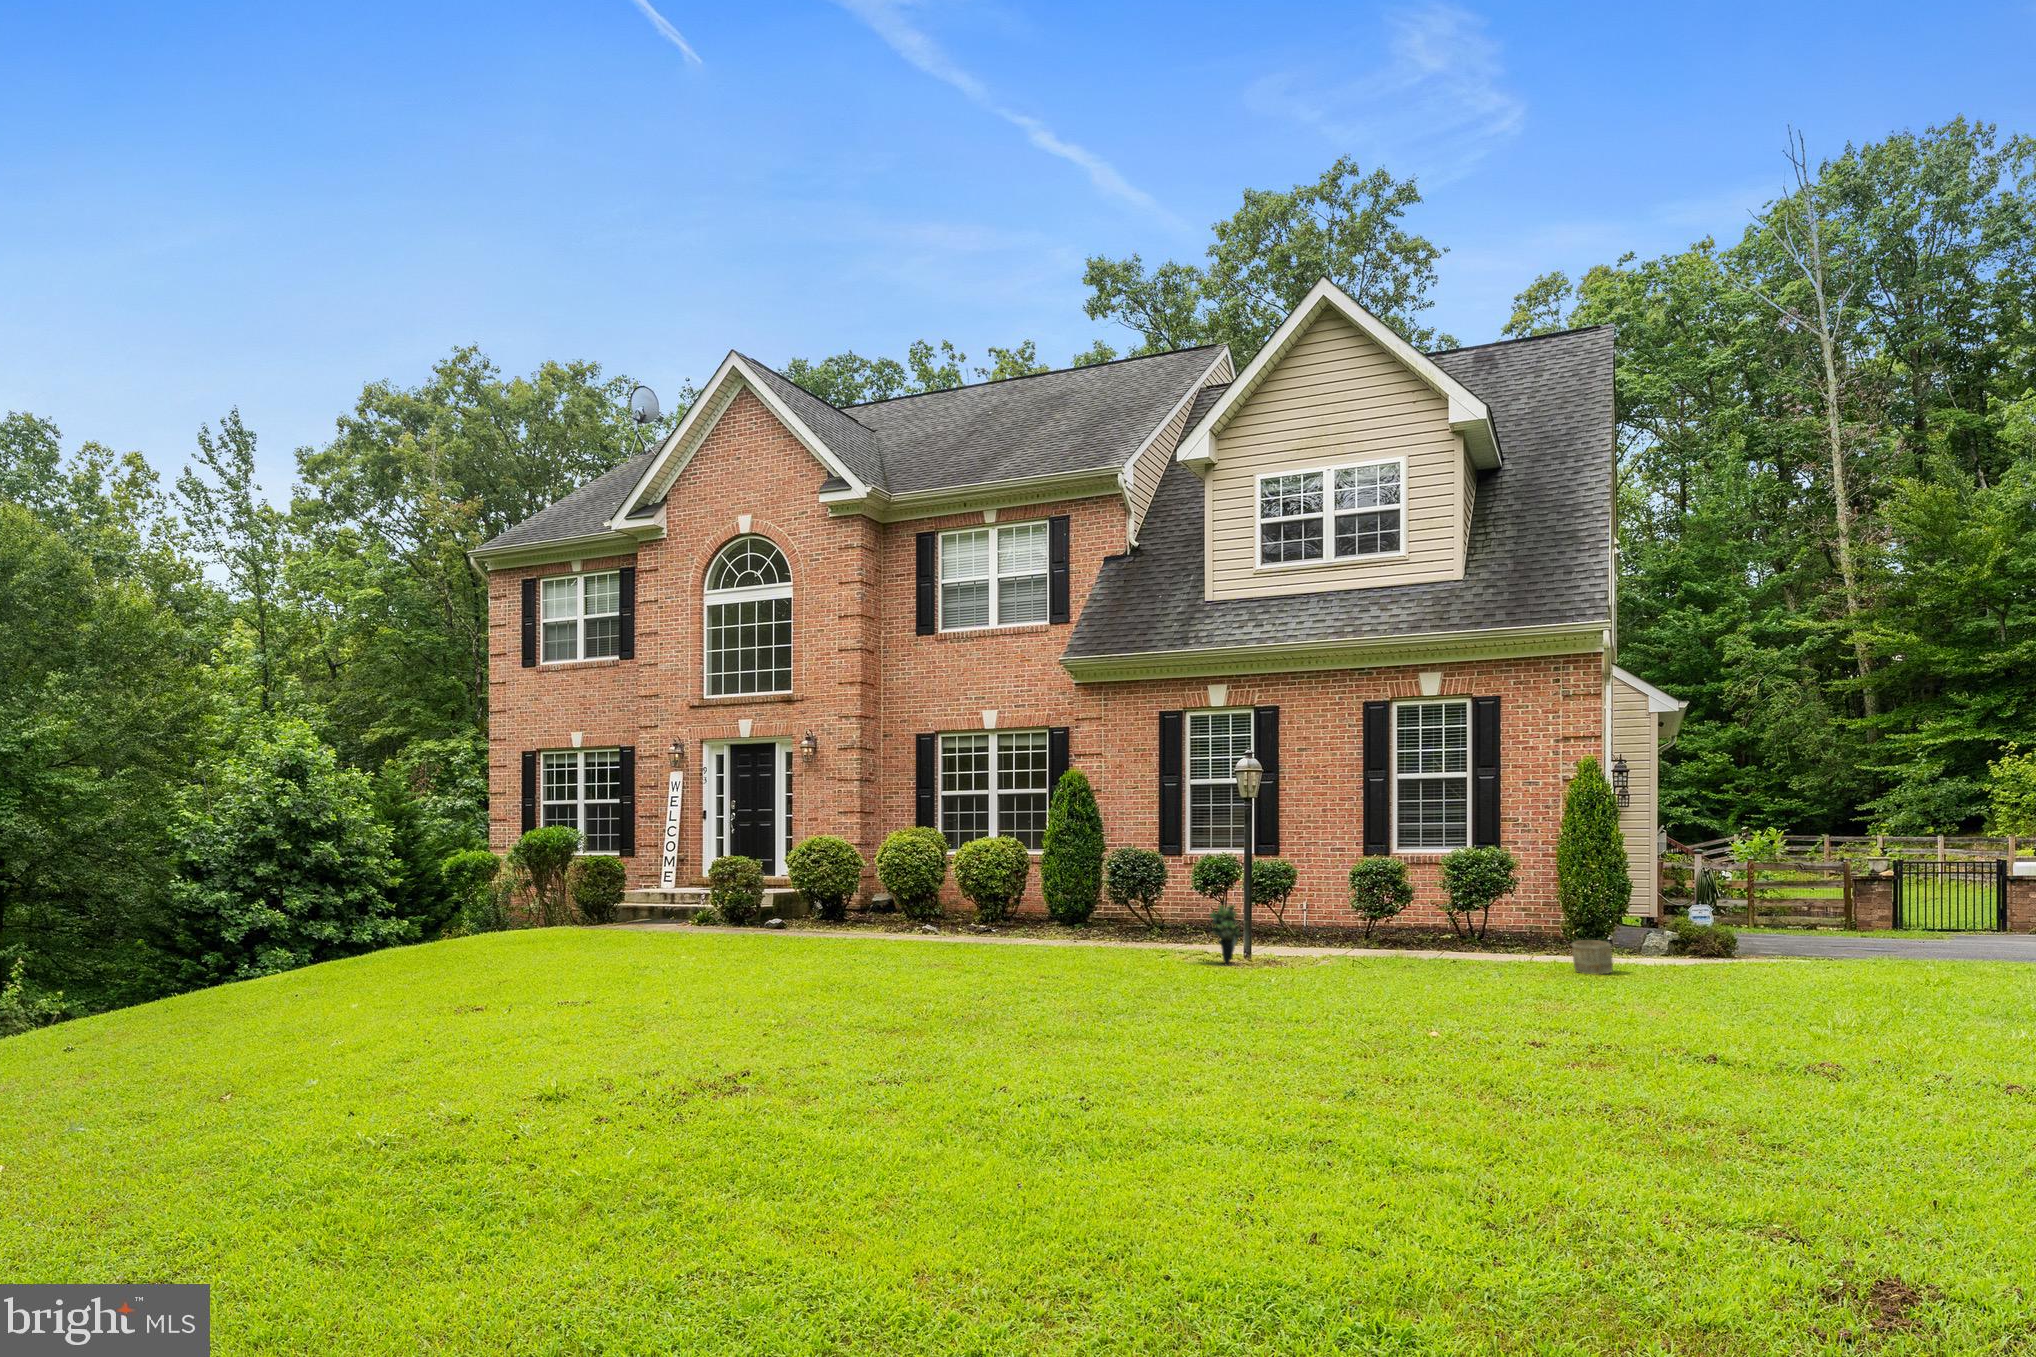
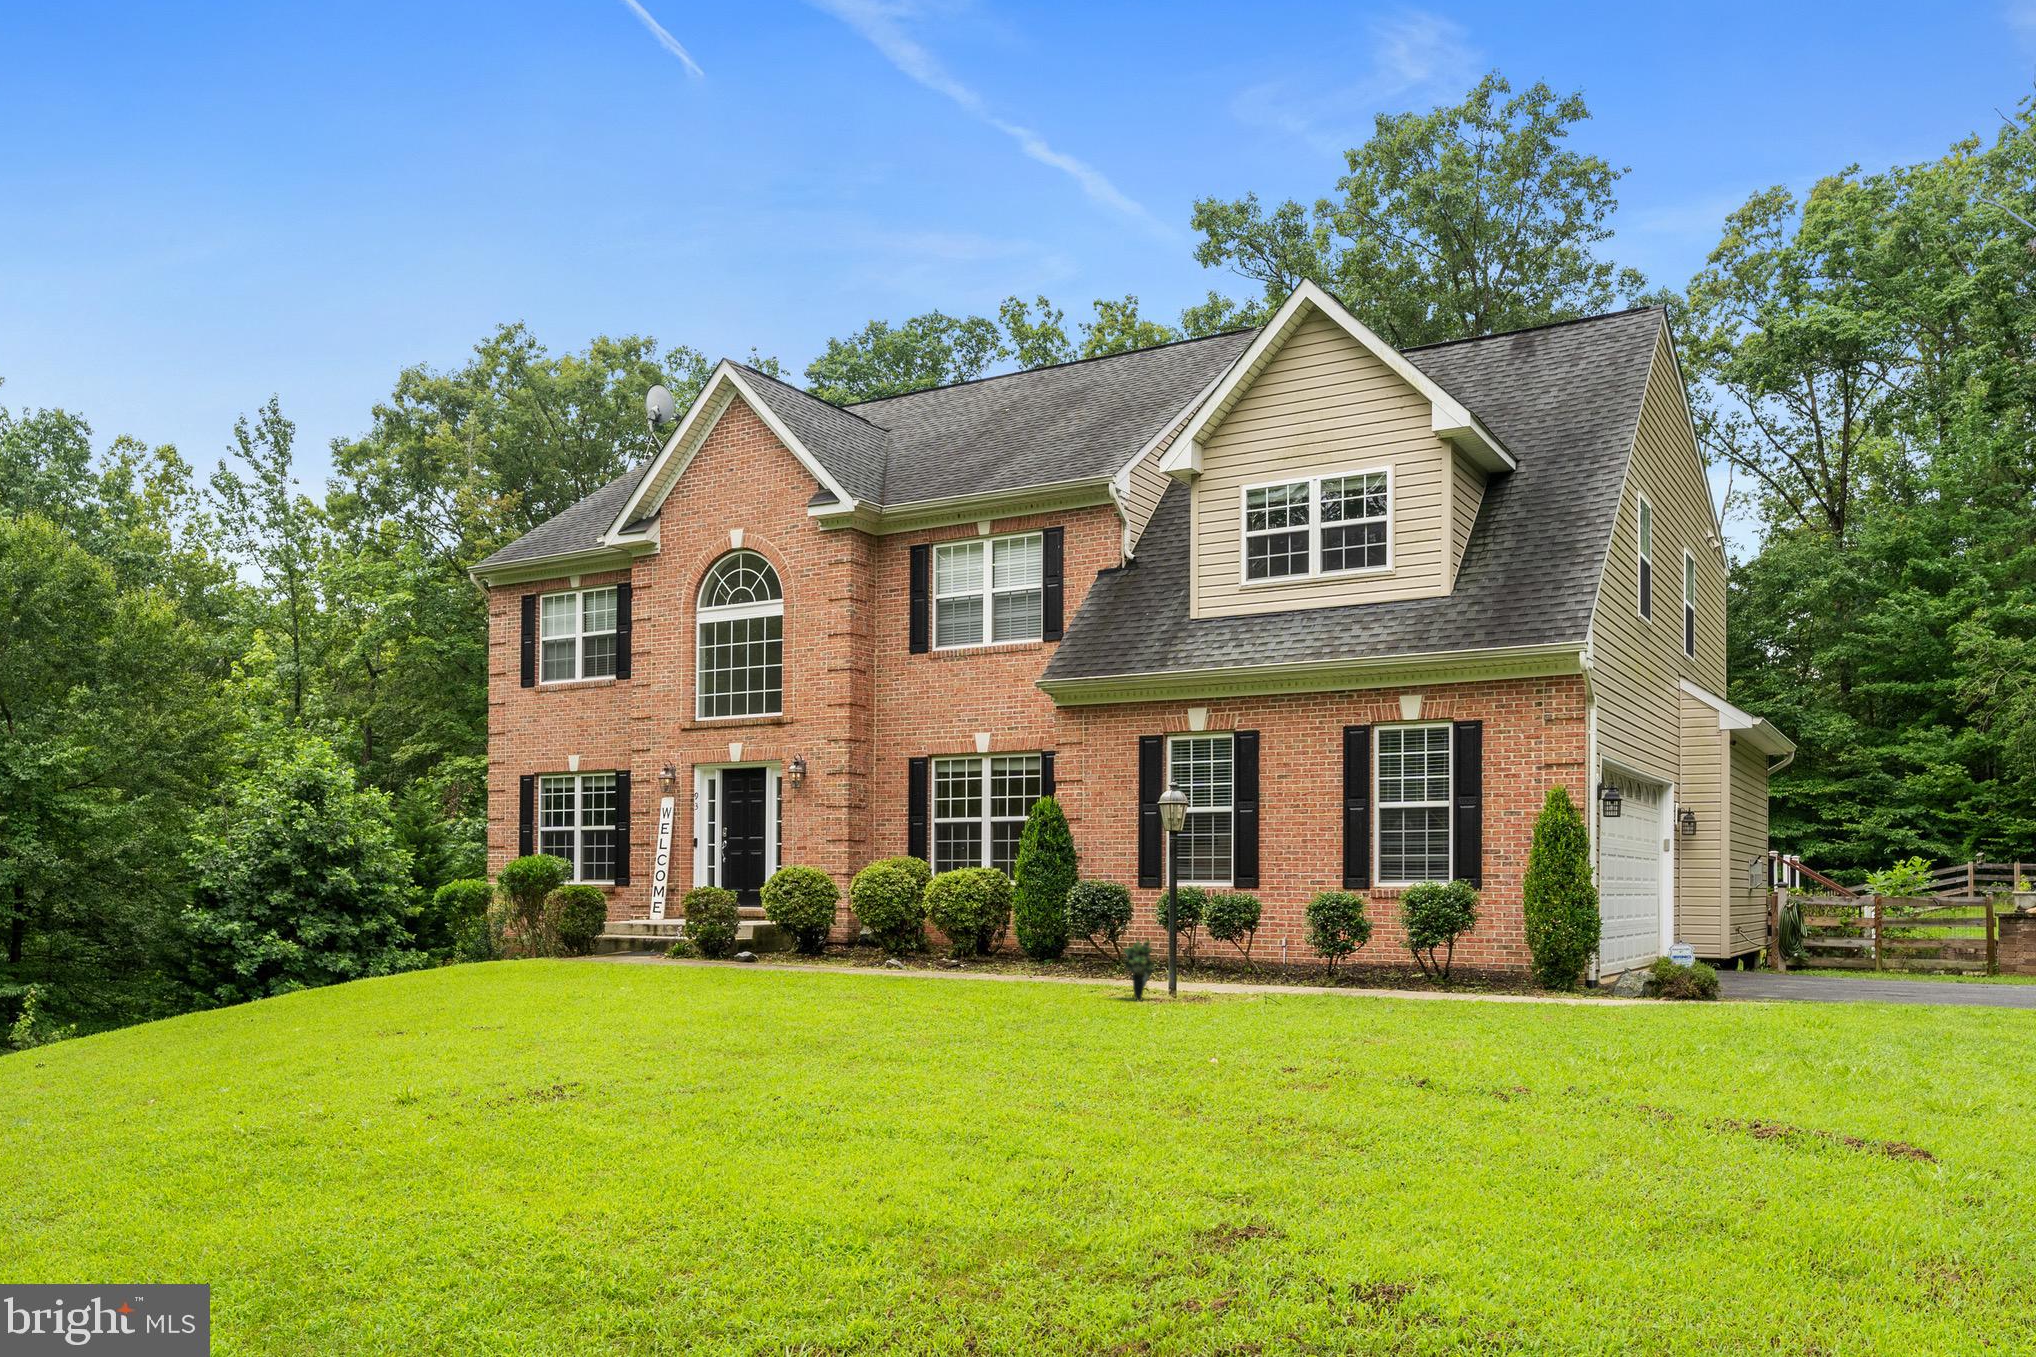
wooden bucket: present [1571,940,1613,975] -> none [1470,981,1510,1017]

